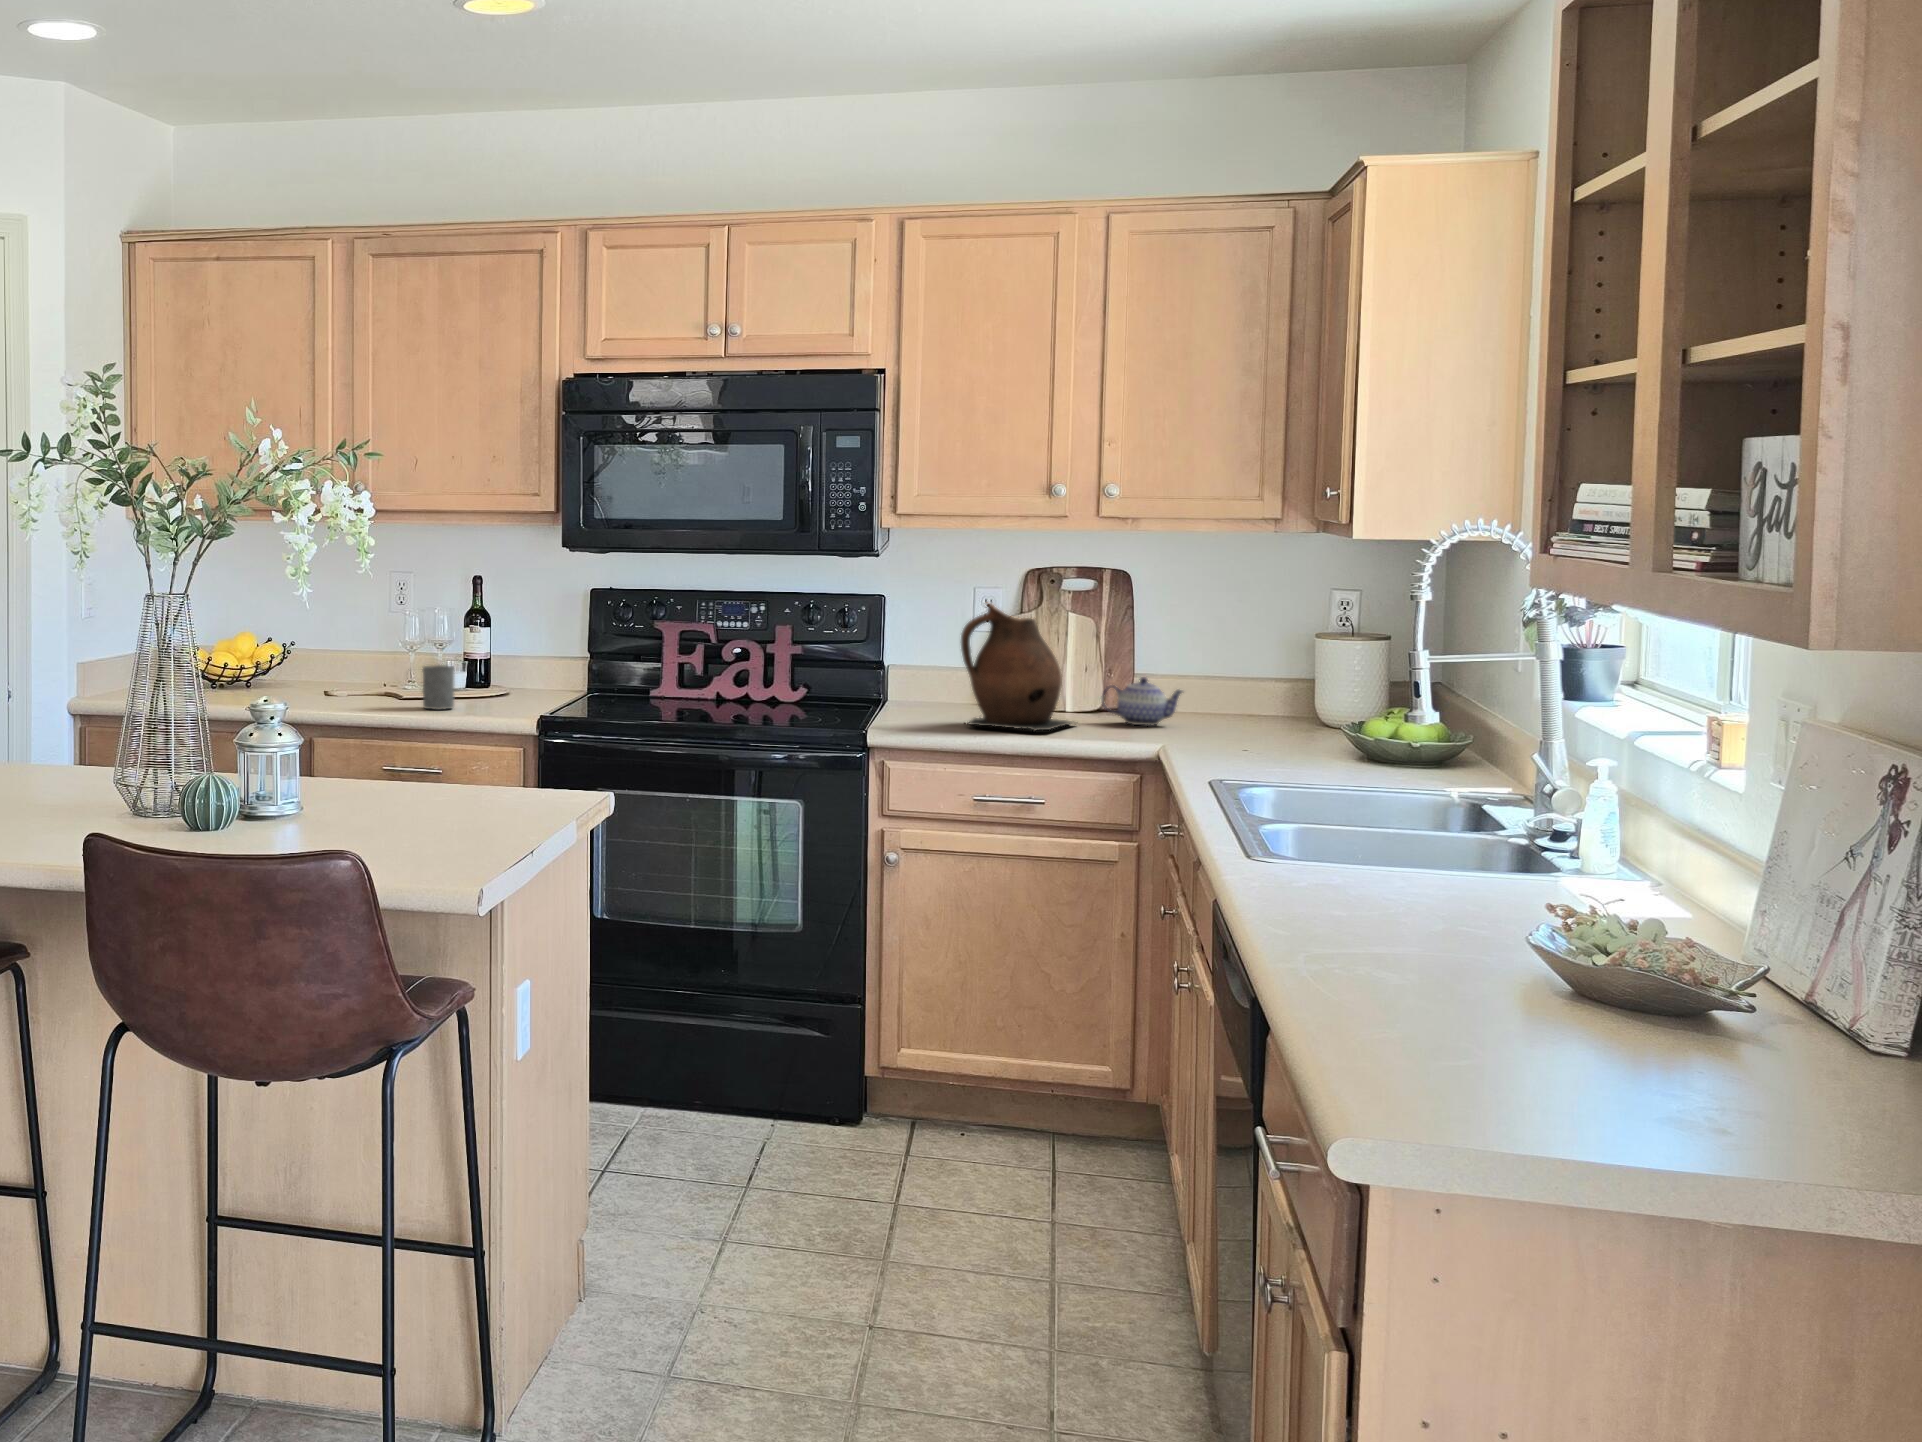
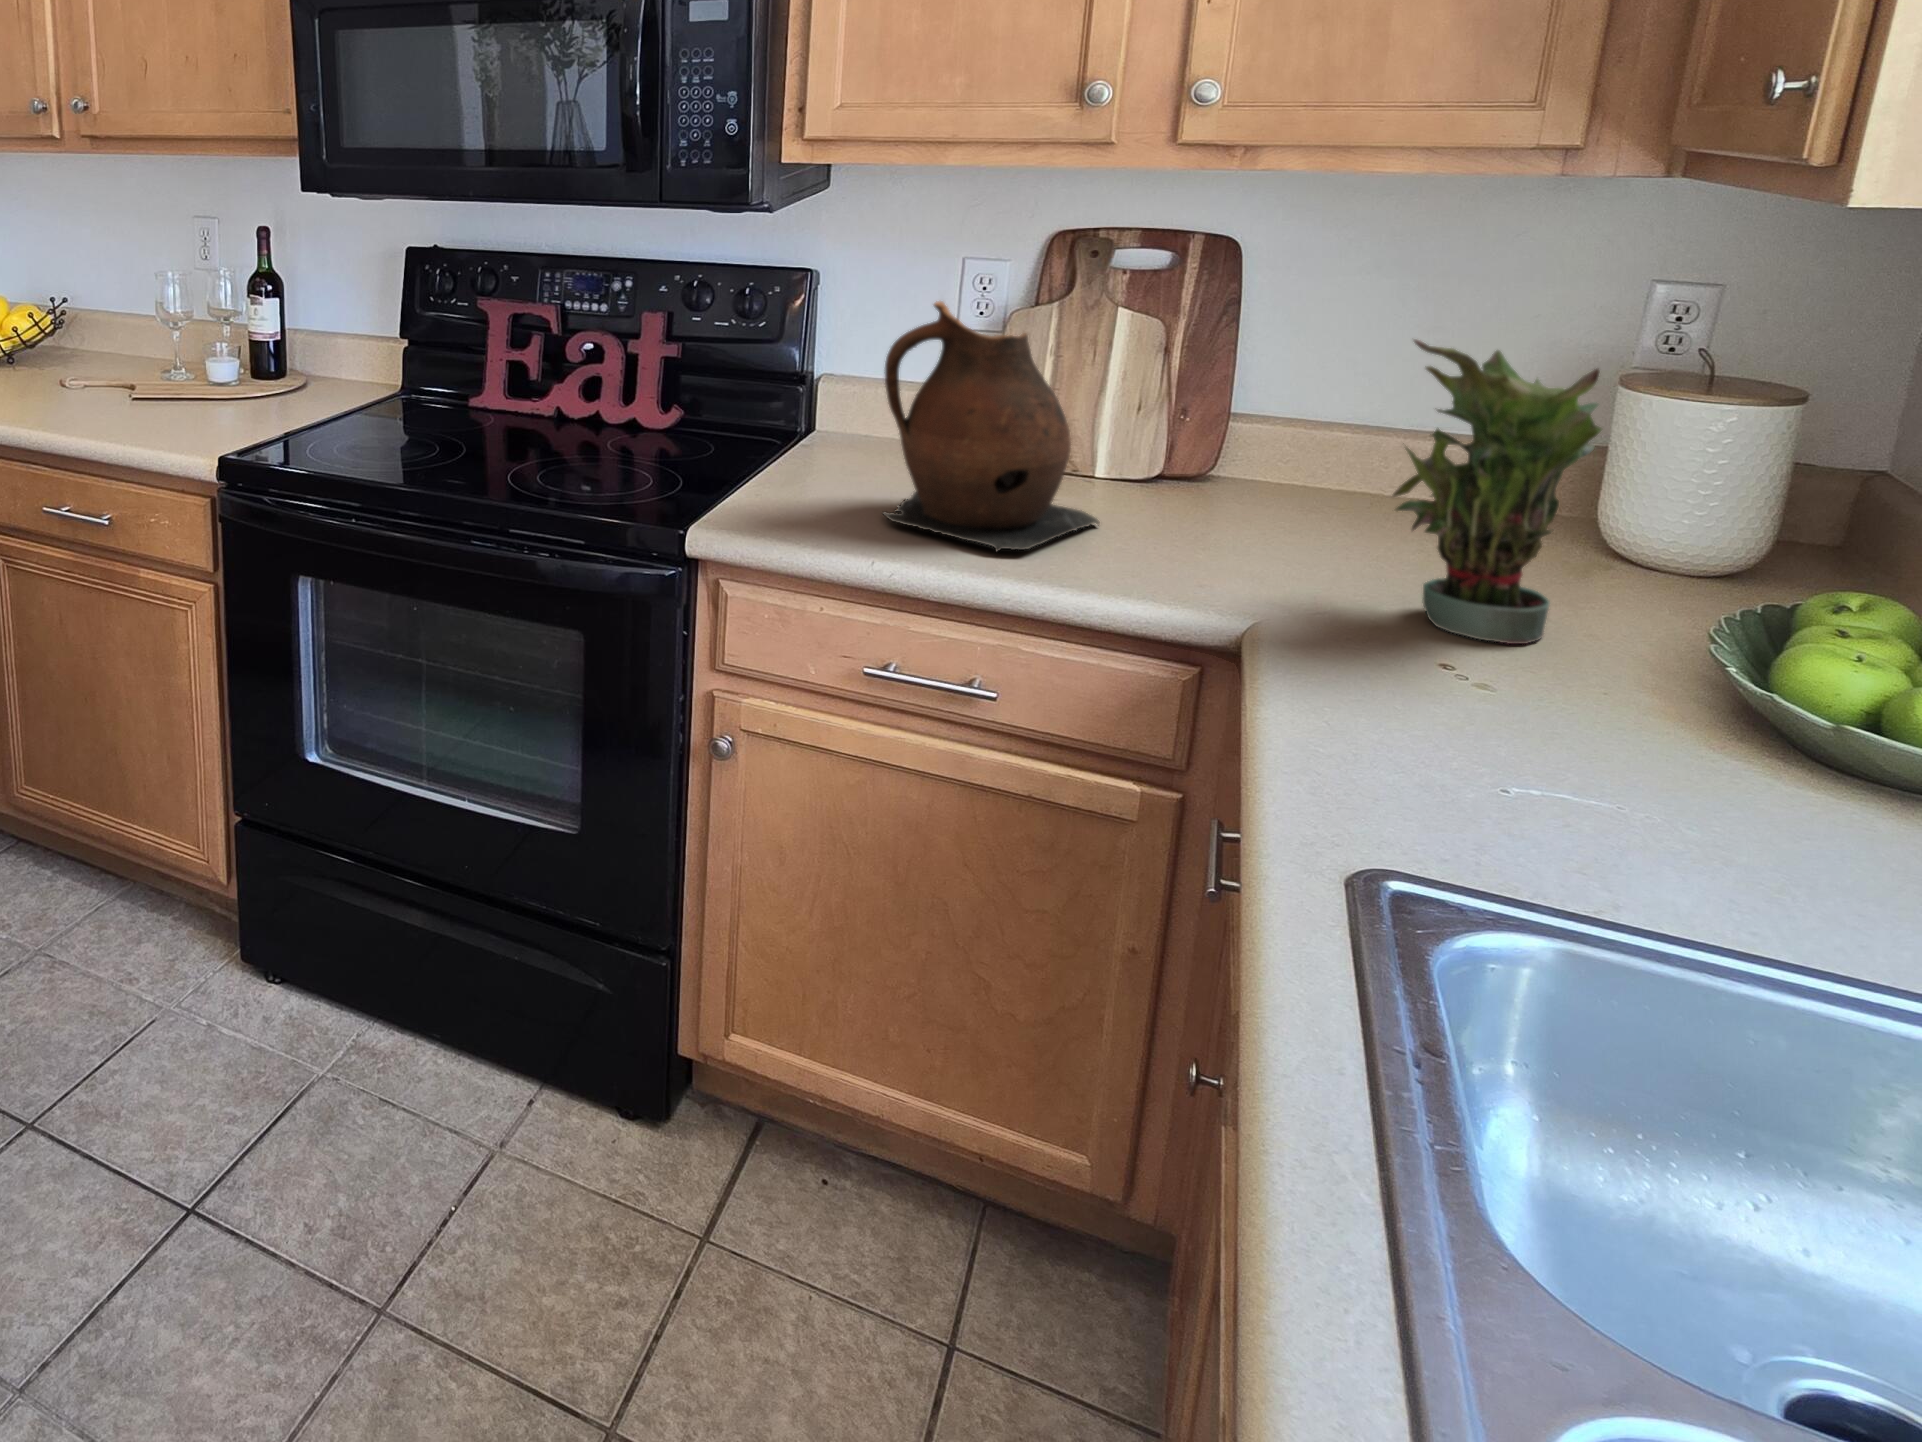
potted plant: none [1216,604,1296,746] -> present [1393,340,1602,644]
mug: present [422,665,454,710] -> none [95,360,167,425]
teapot: present [1102,677,1183,725] -> none [1154,443,1323,534]

